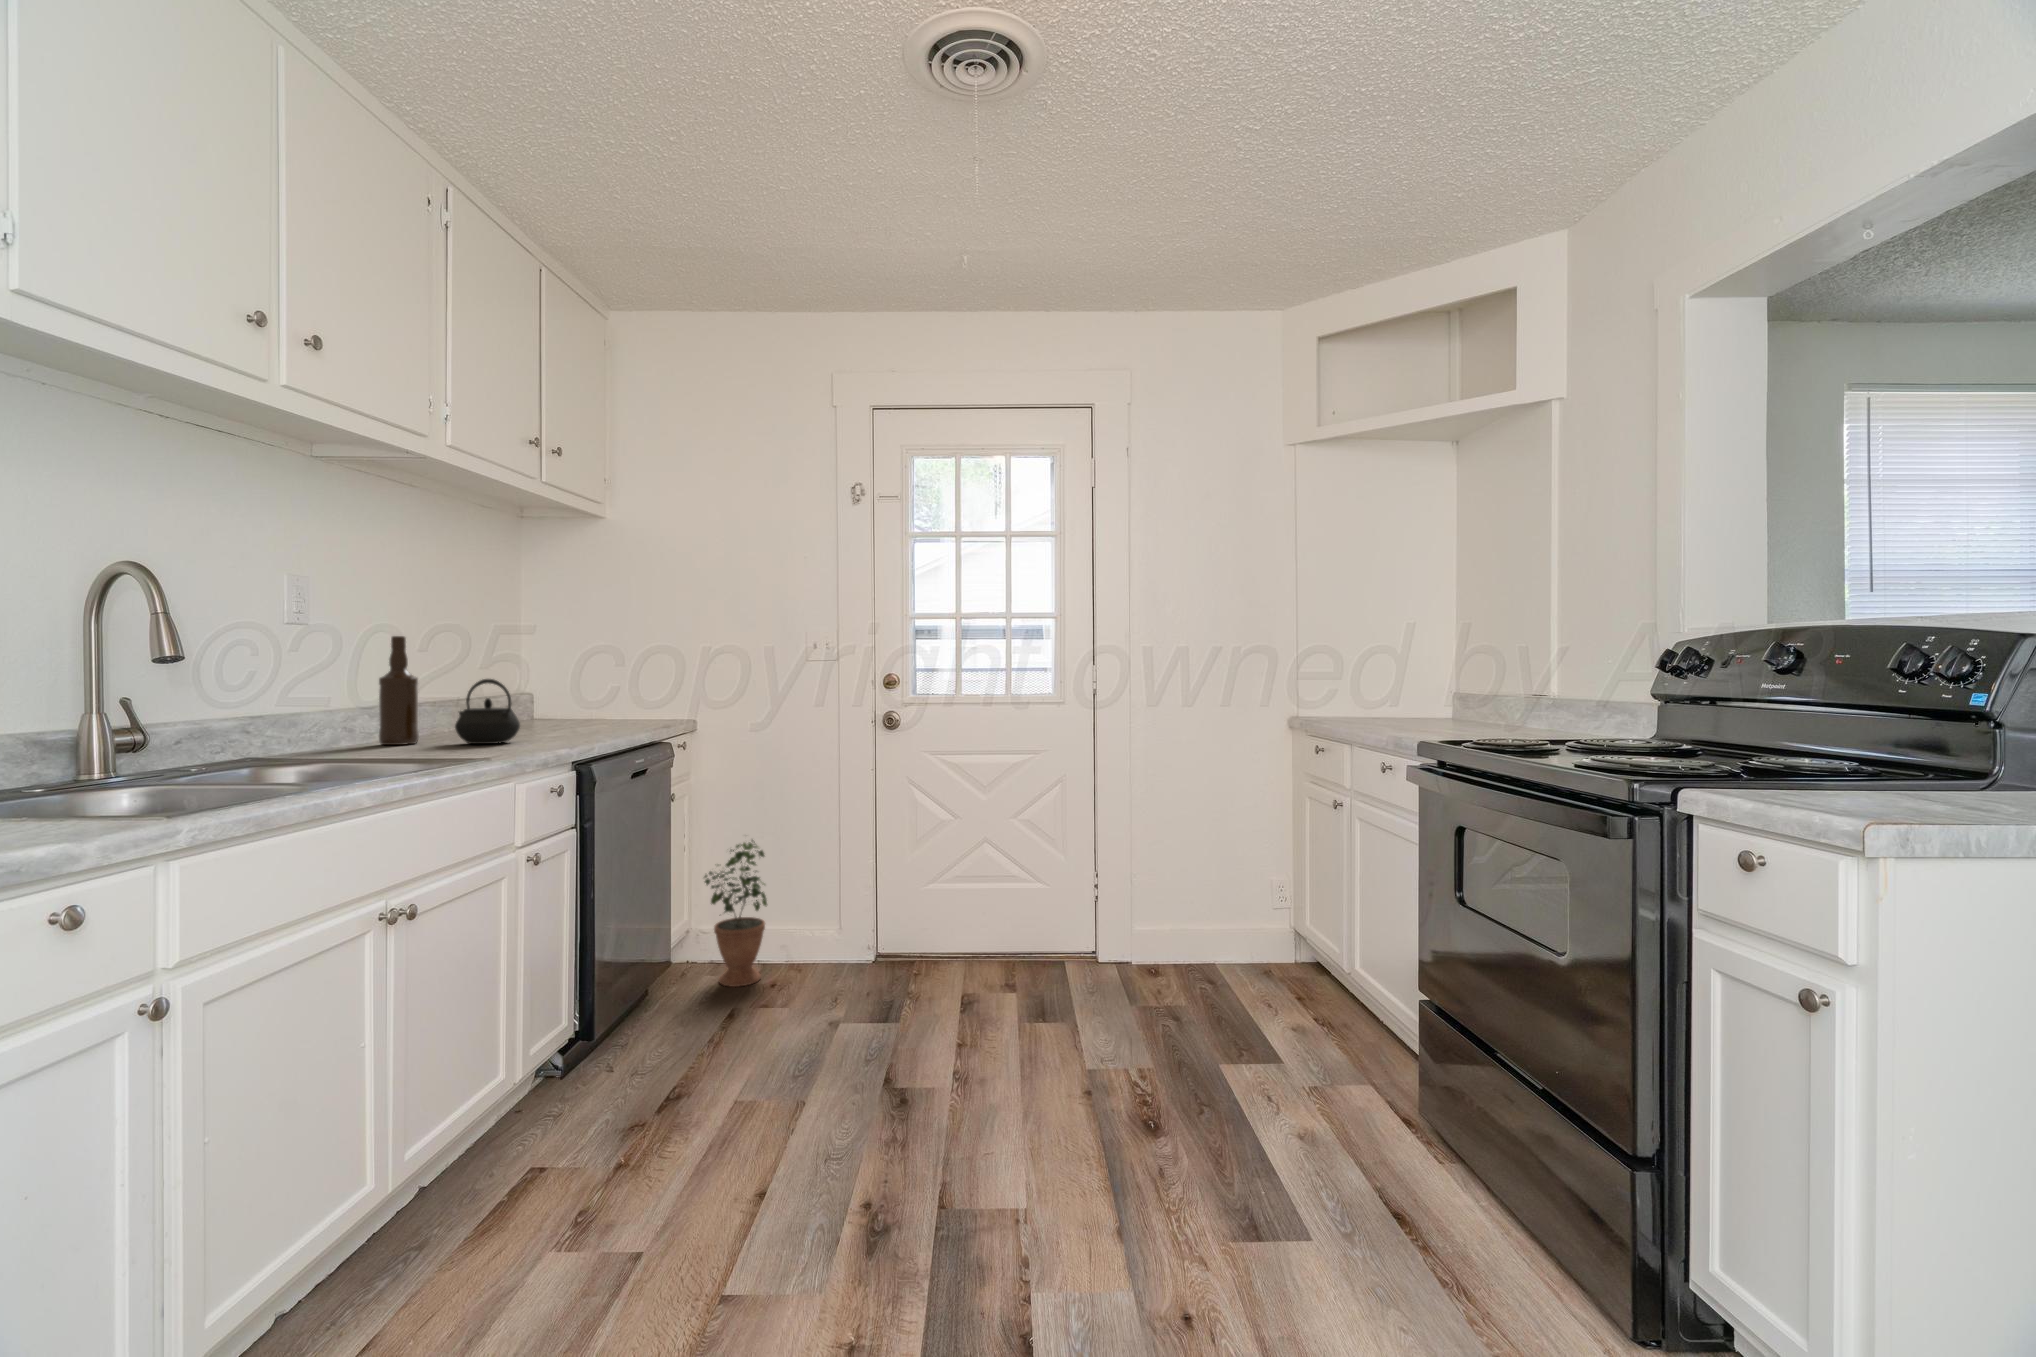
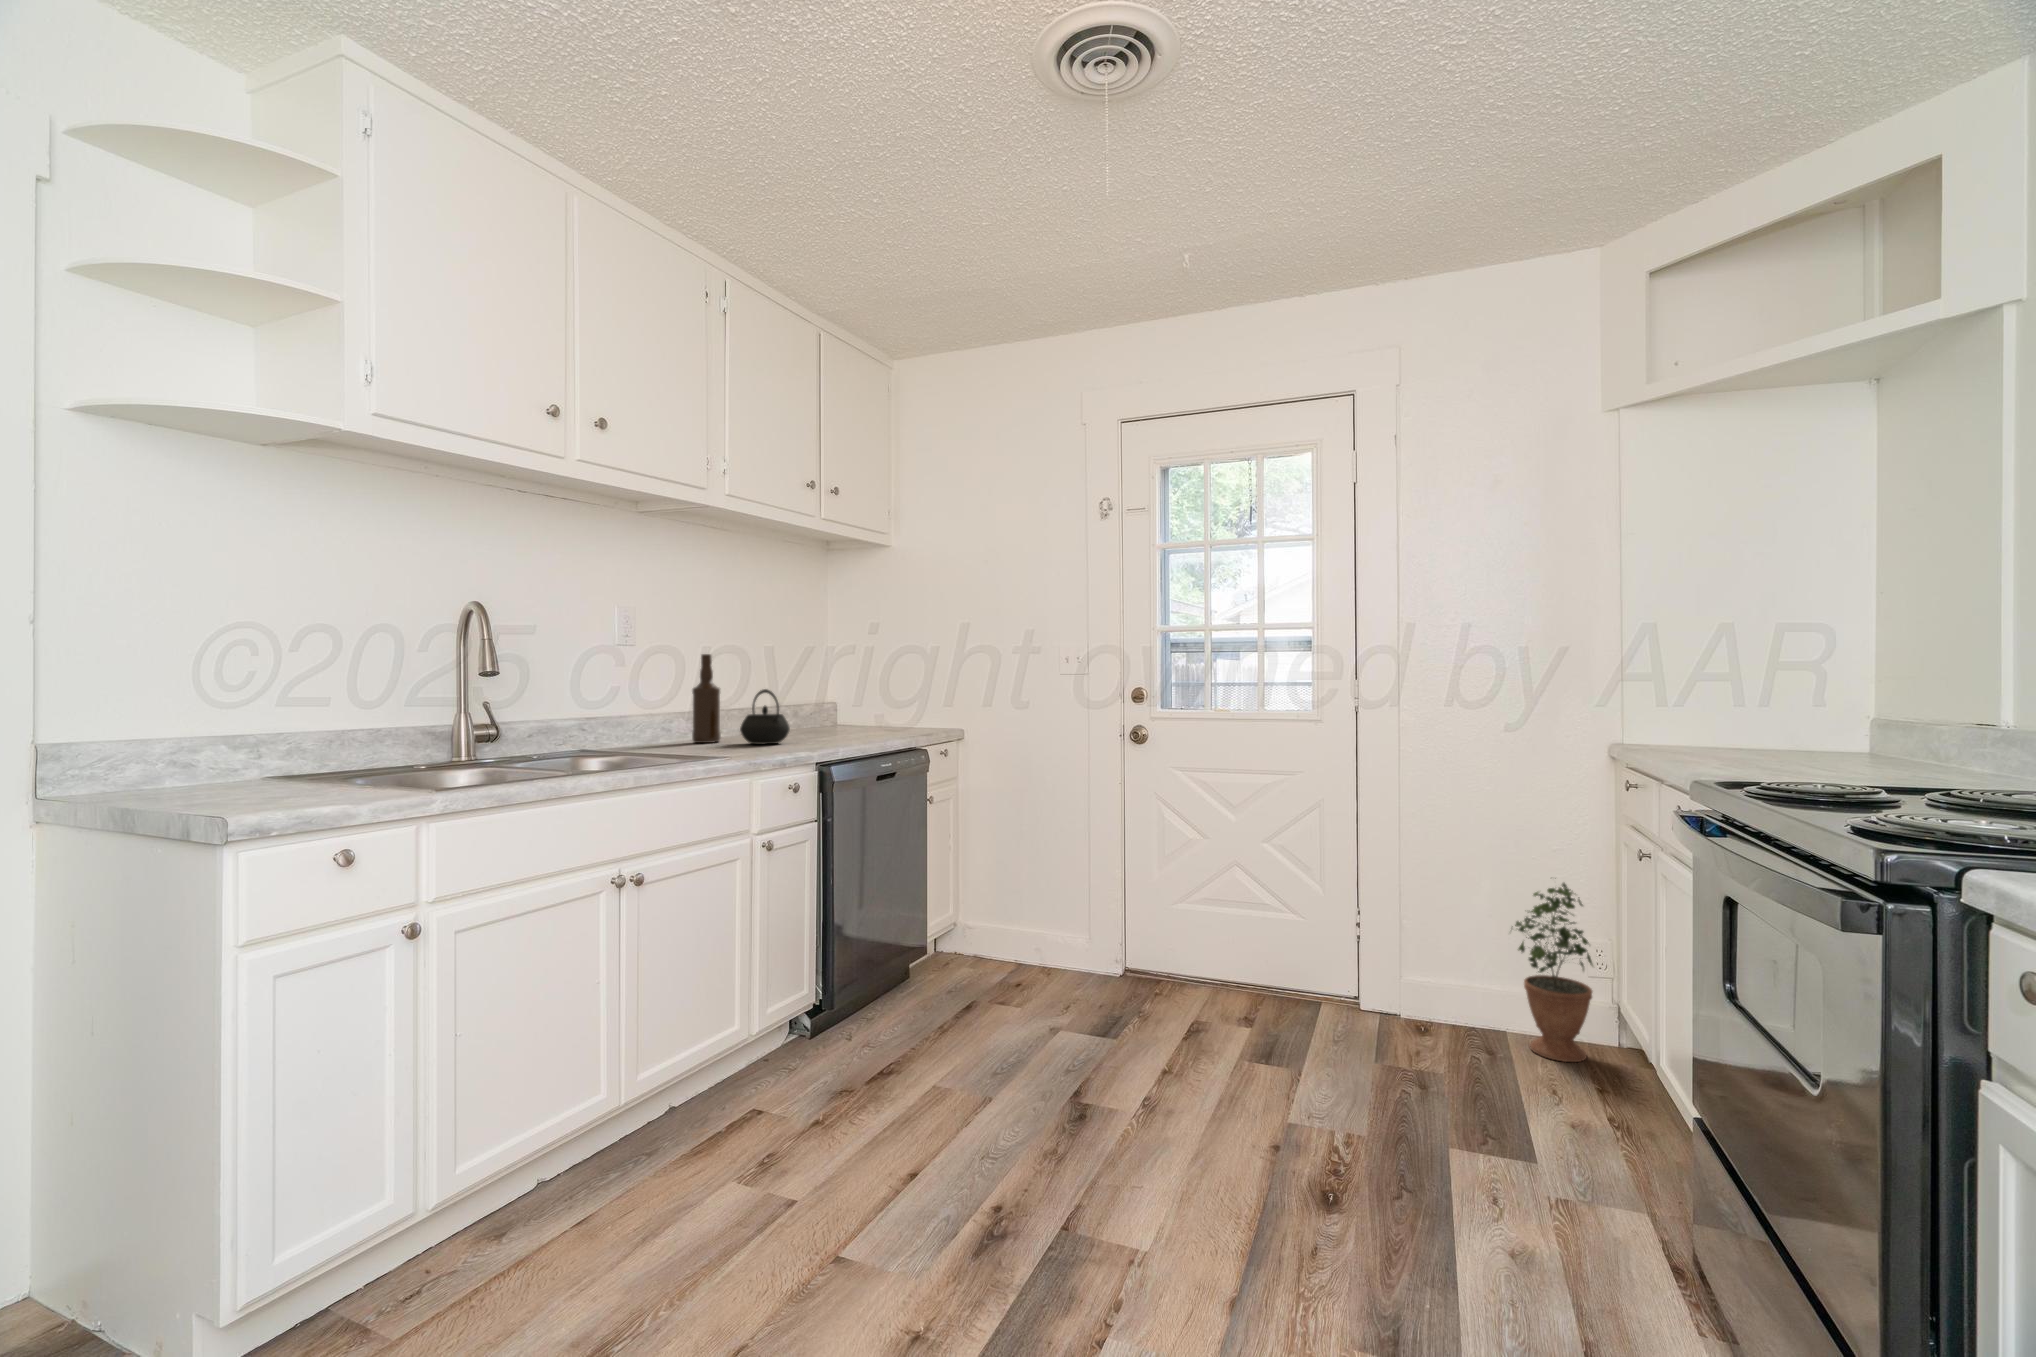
potted plant: present [704,840,767,987] -> present [1515,883,1593,1062]

